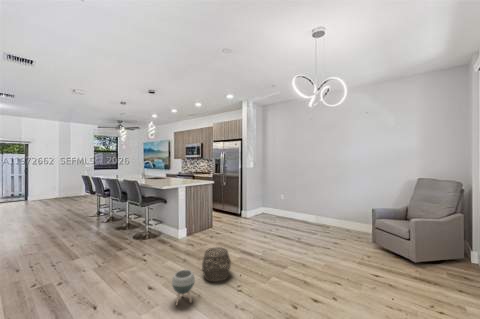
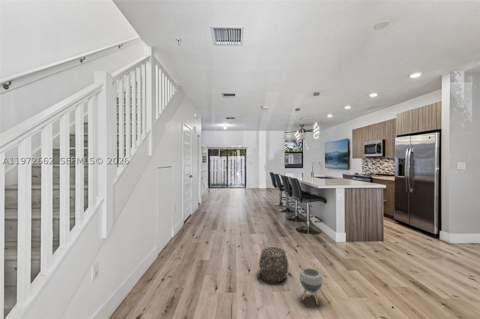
woven basket: present [202,247,231,282] -> present [259,247,288,282]

